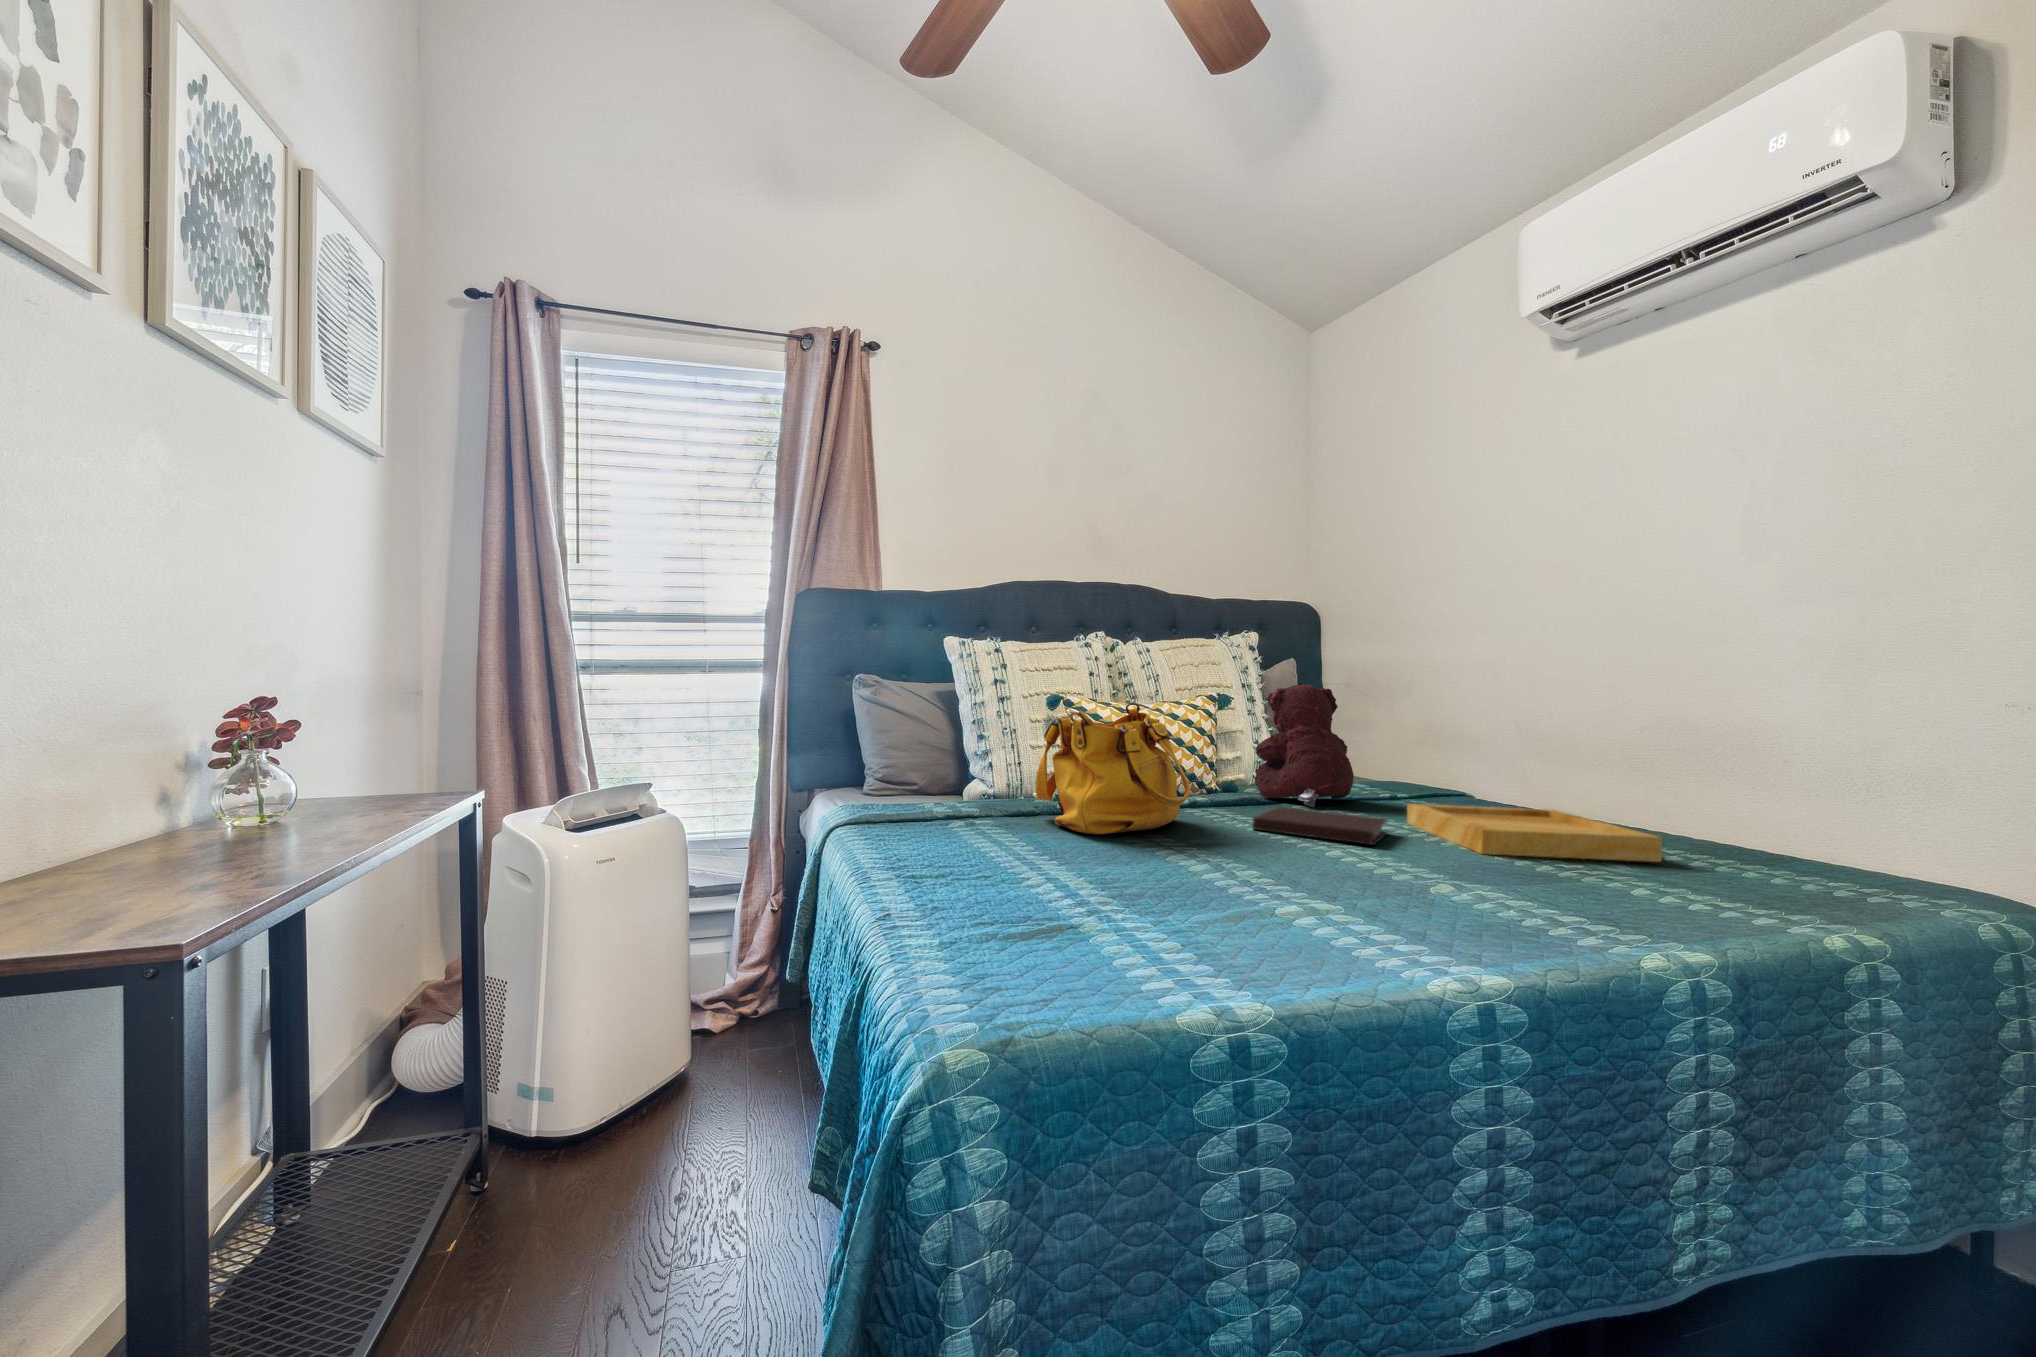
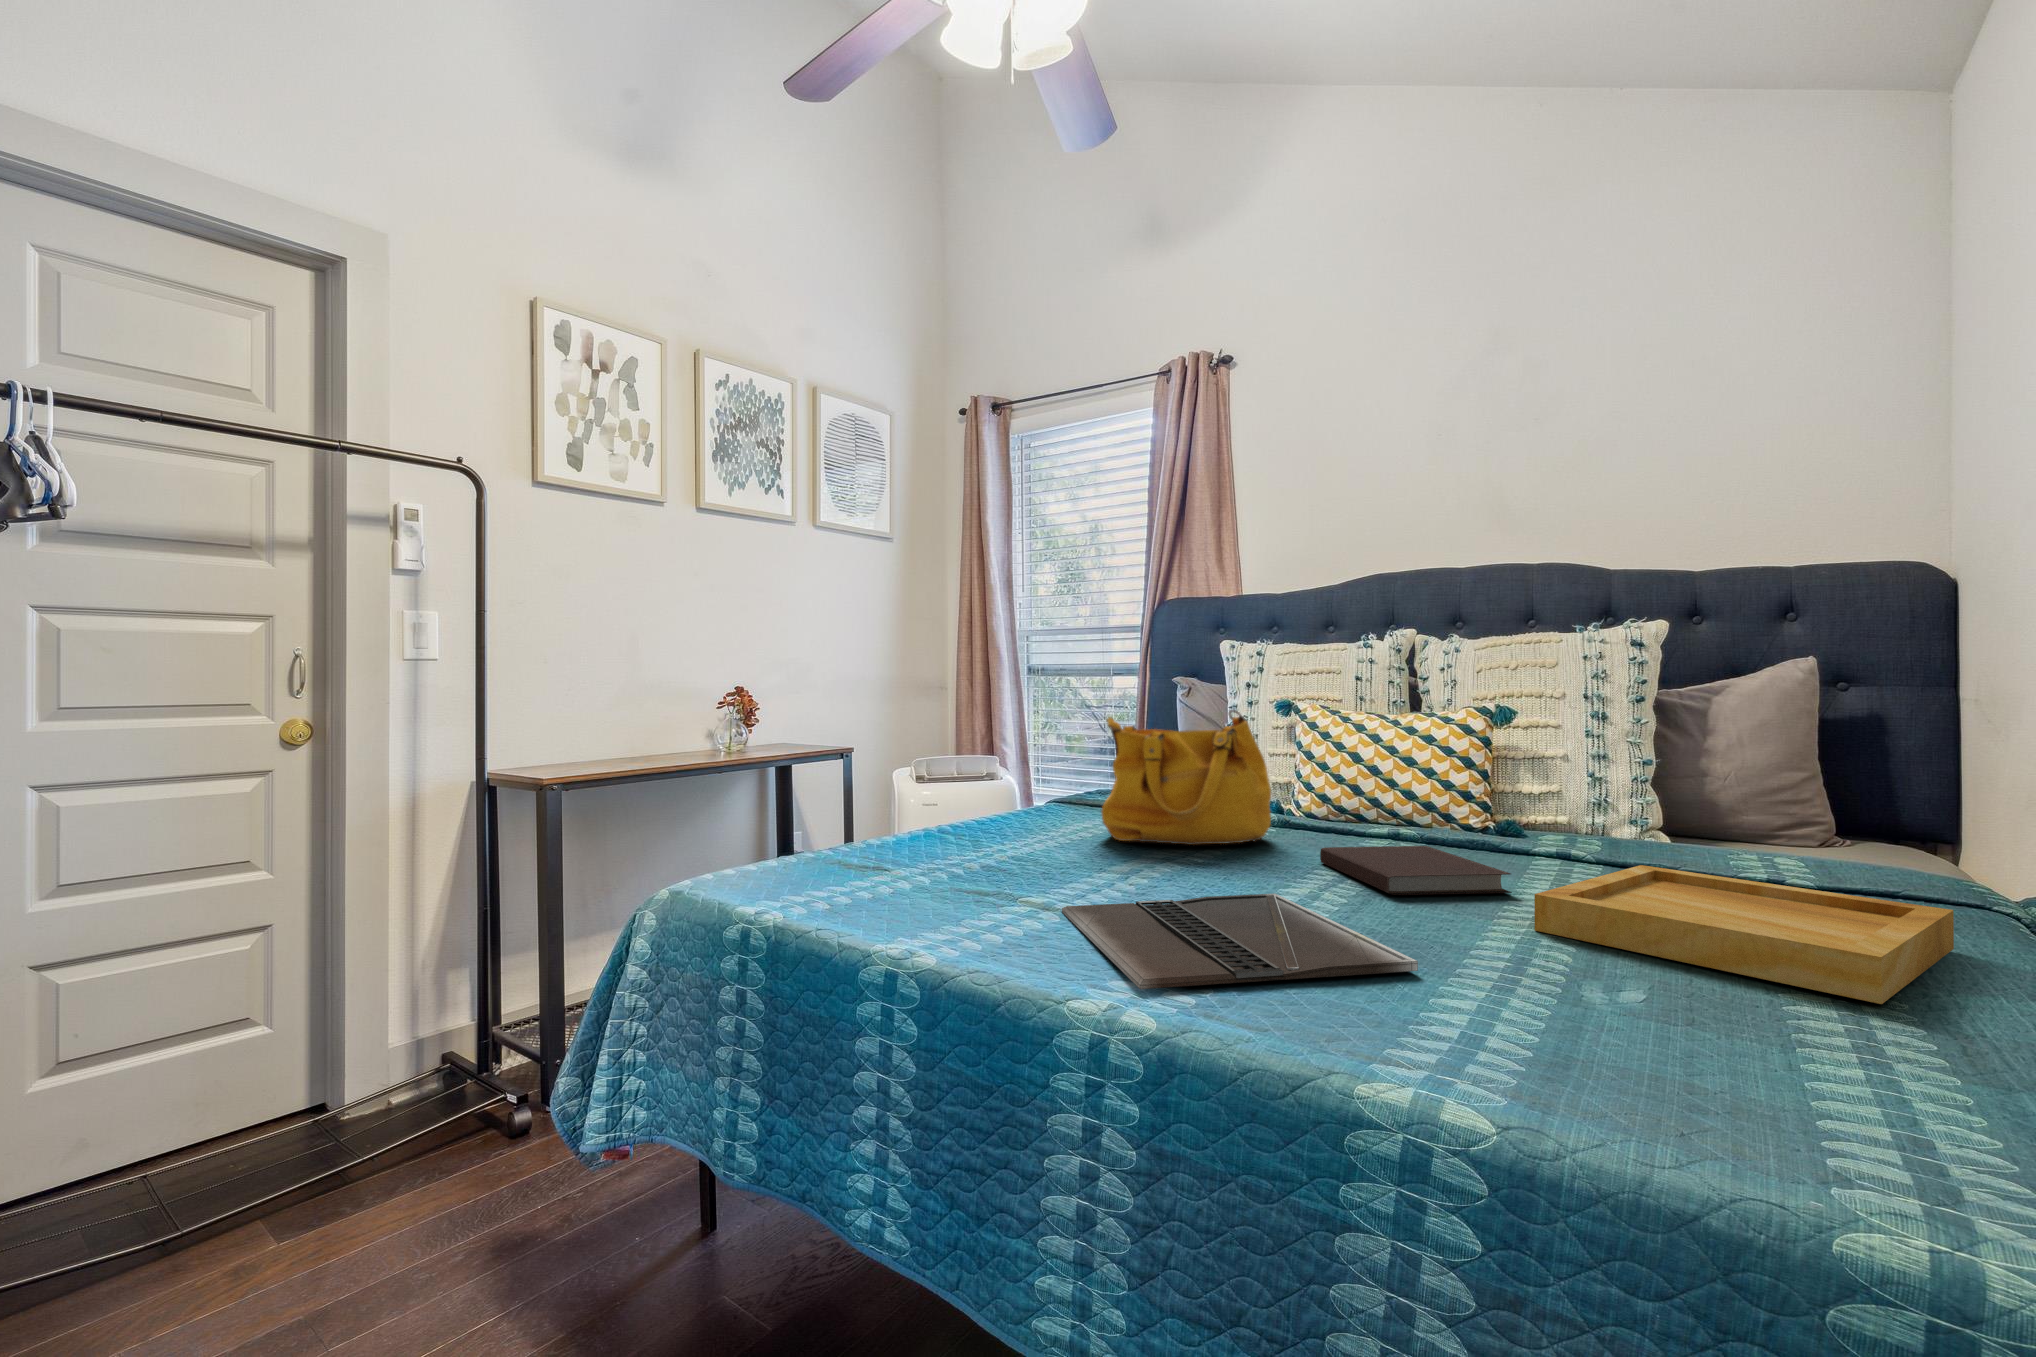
teddy bear: present [1255,684,1354,807] -> none [1535,681,1712,862]
laptop: none [1340,858,1632,951] -> present [1062,894,1418,989]

